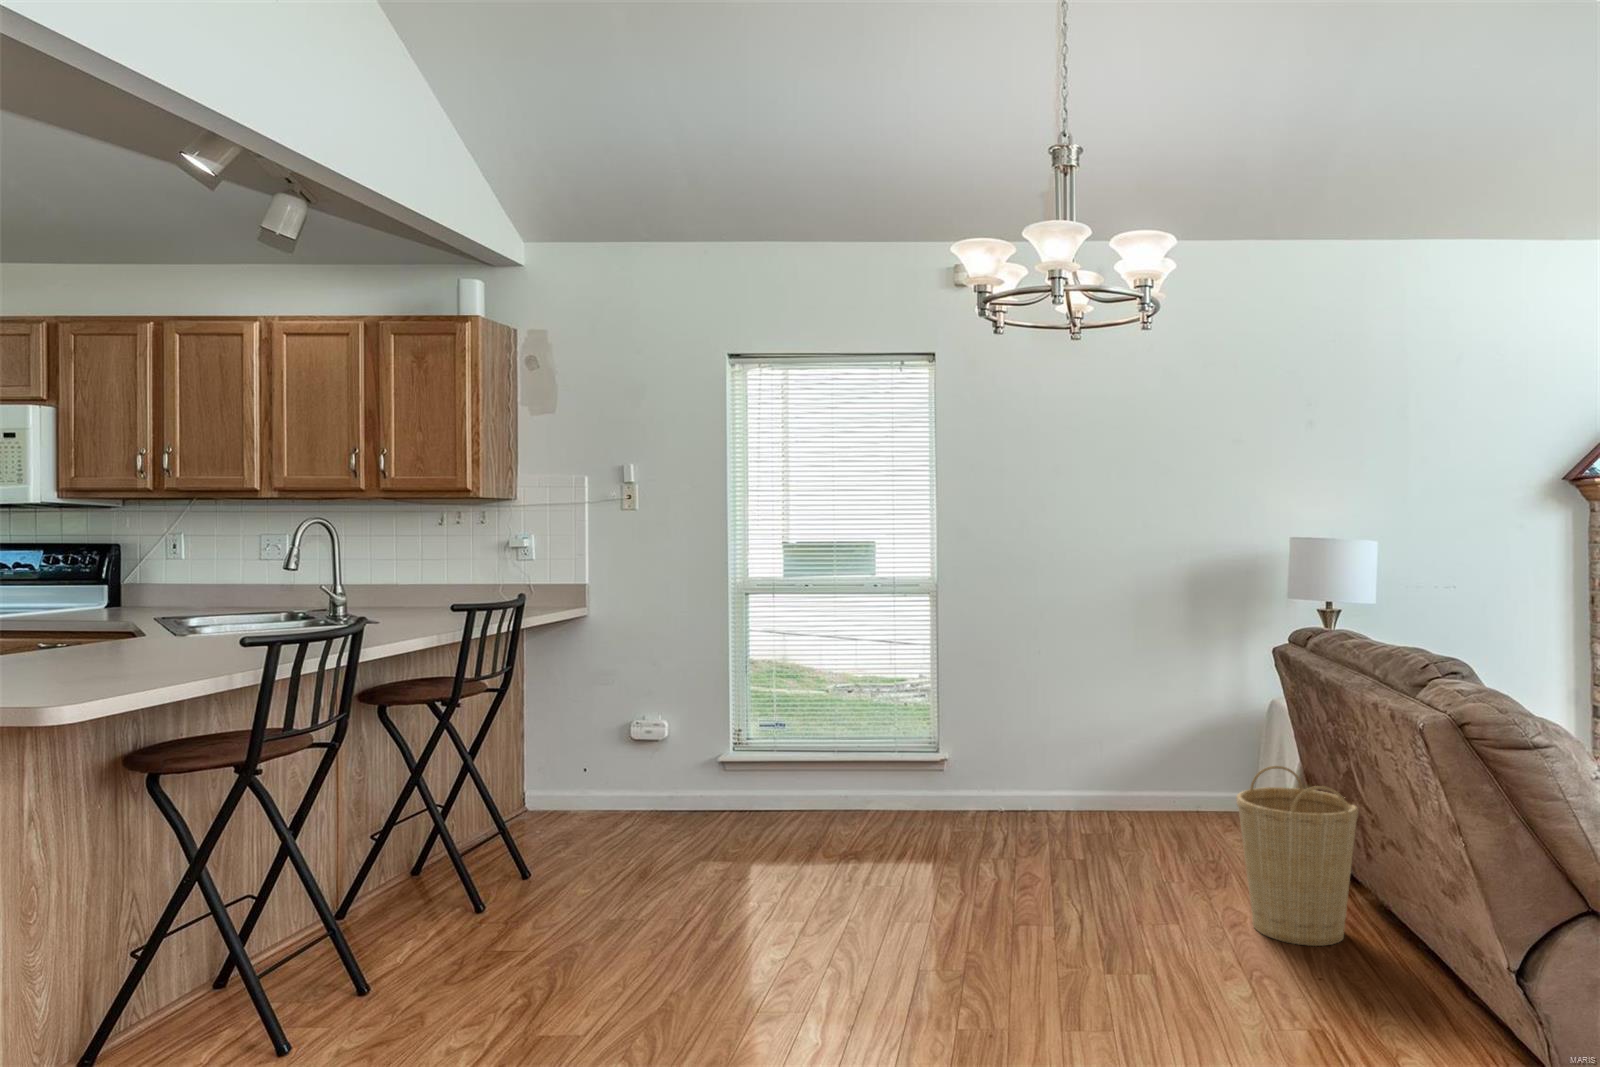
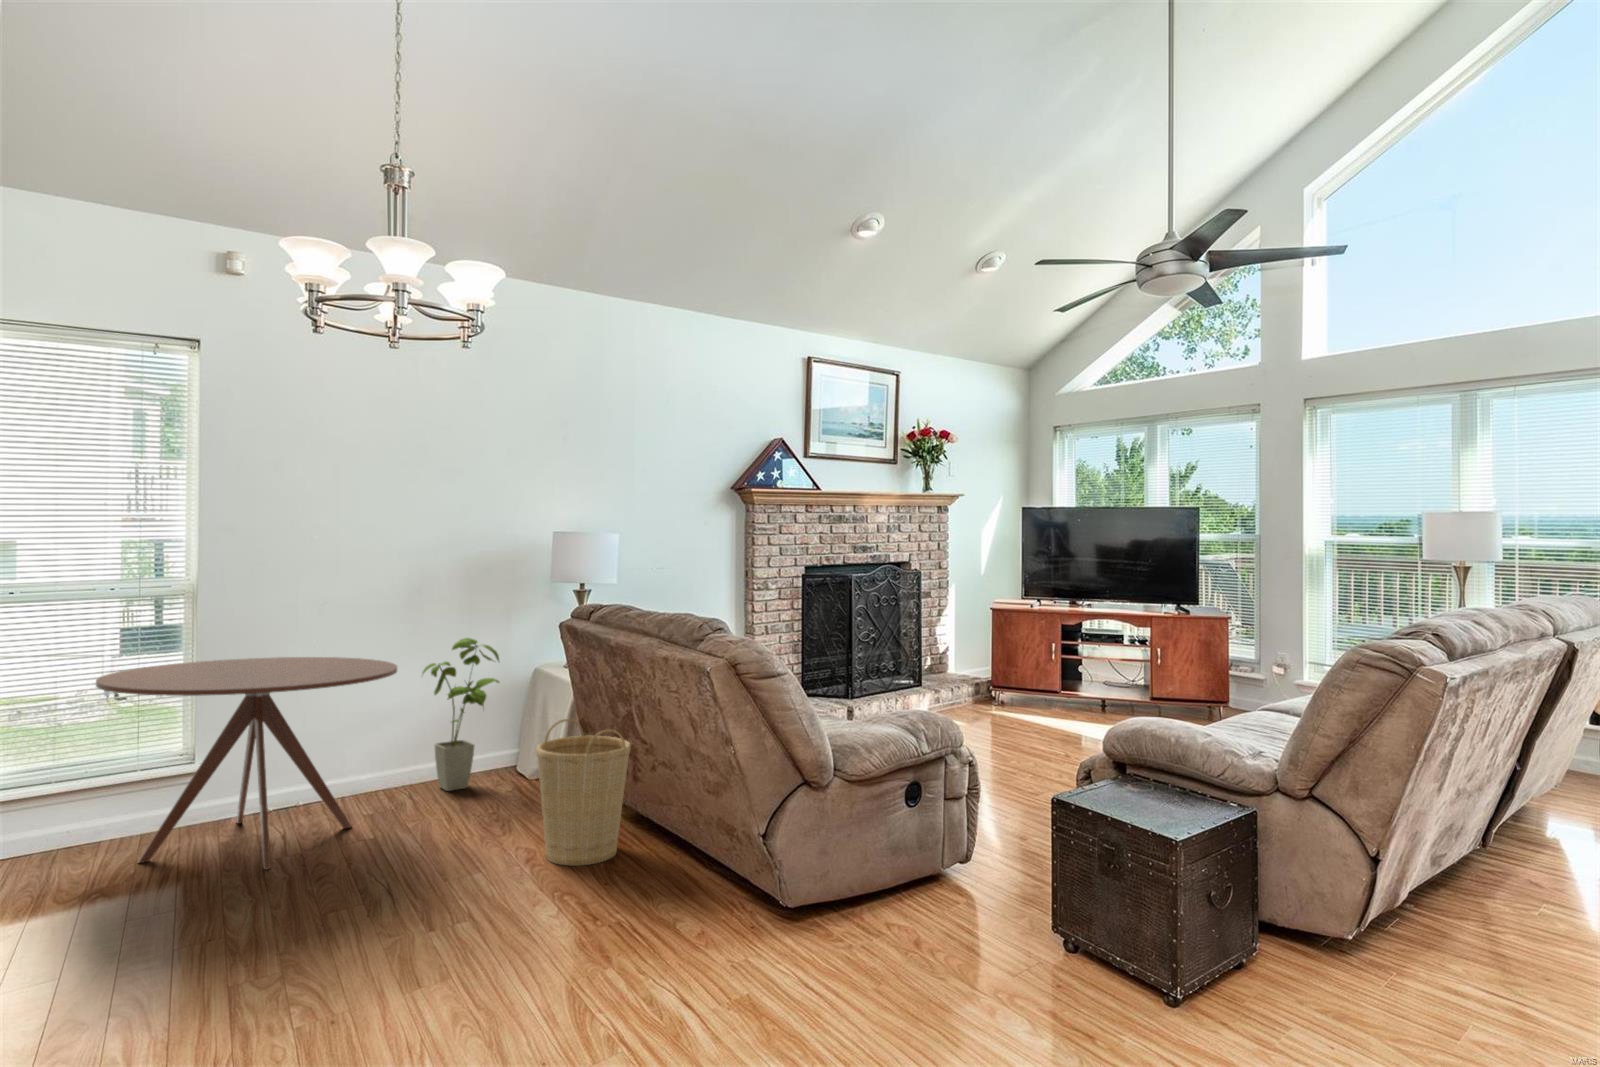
house plant: none [1139,657,1230,826] -> present [423,638,499,791]
round table: none [857,666,1101,870] -> present [96,657,398,869]

